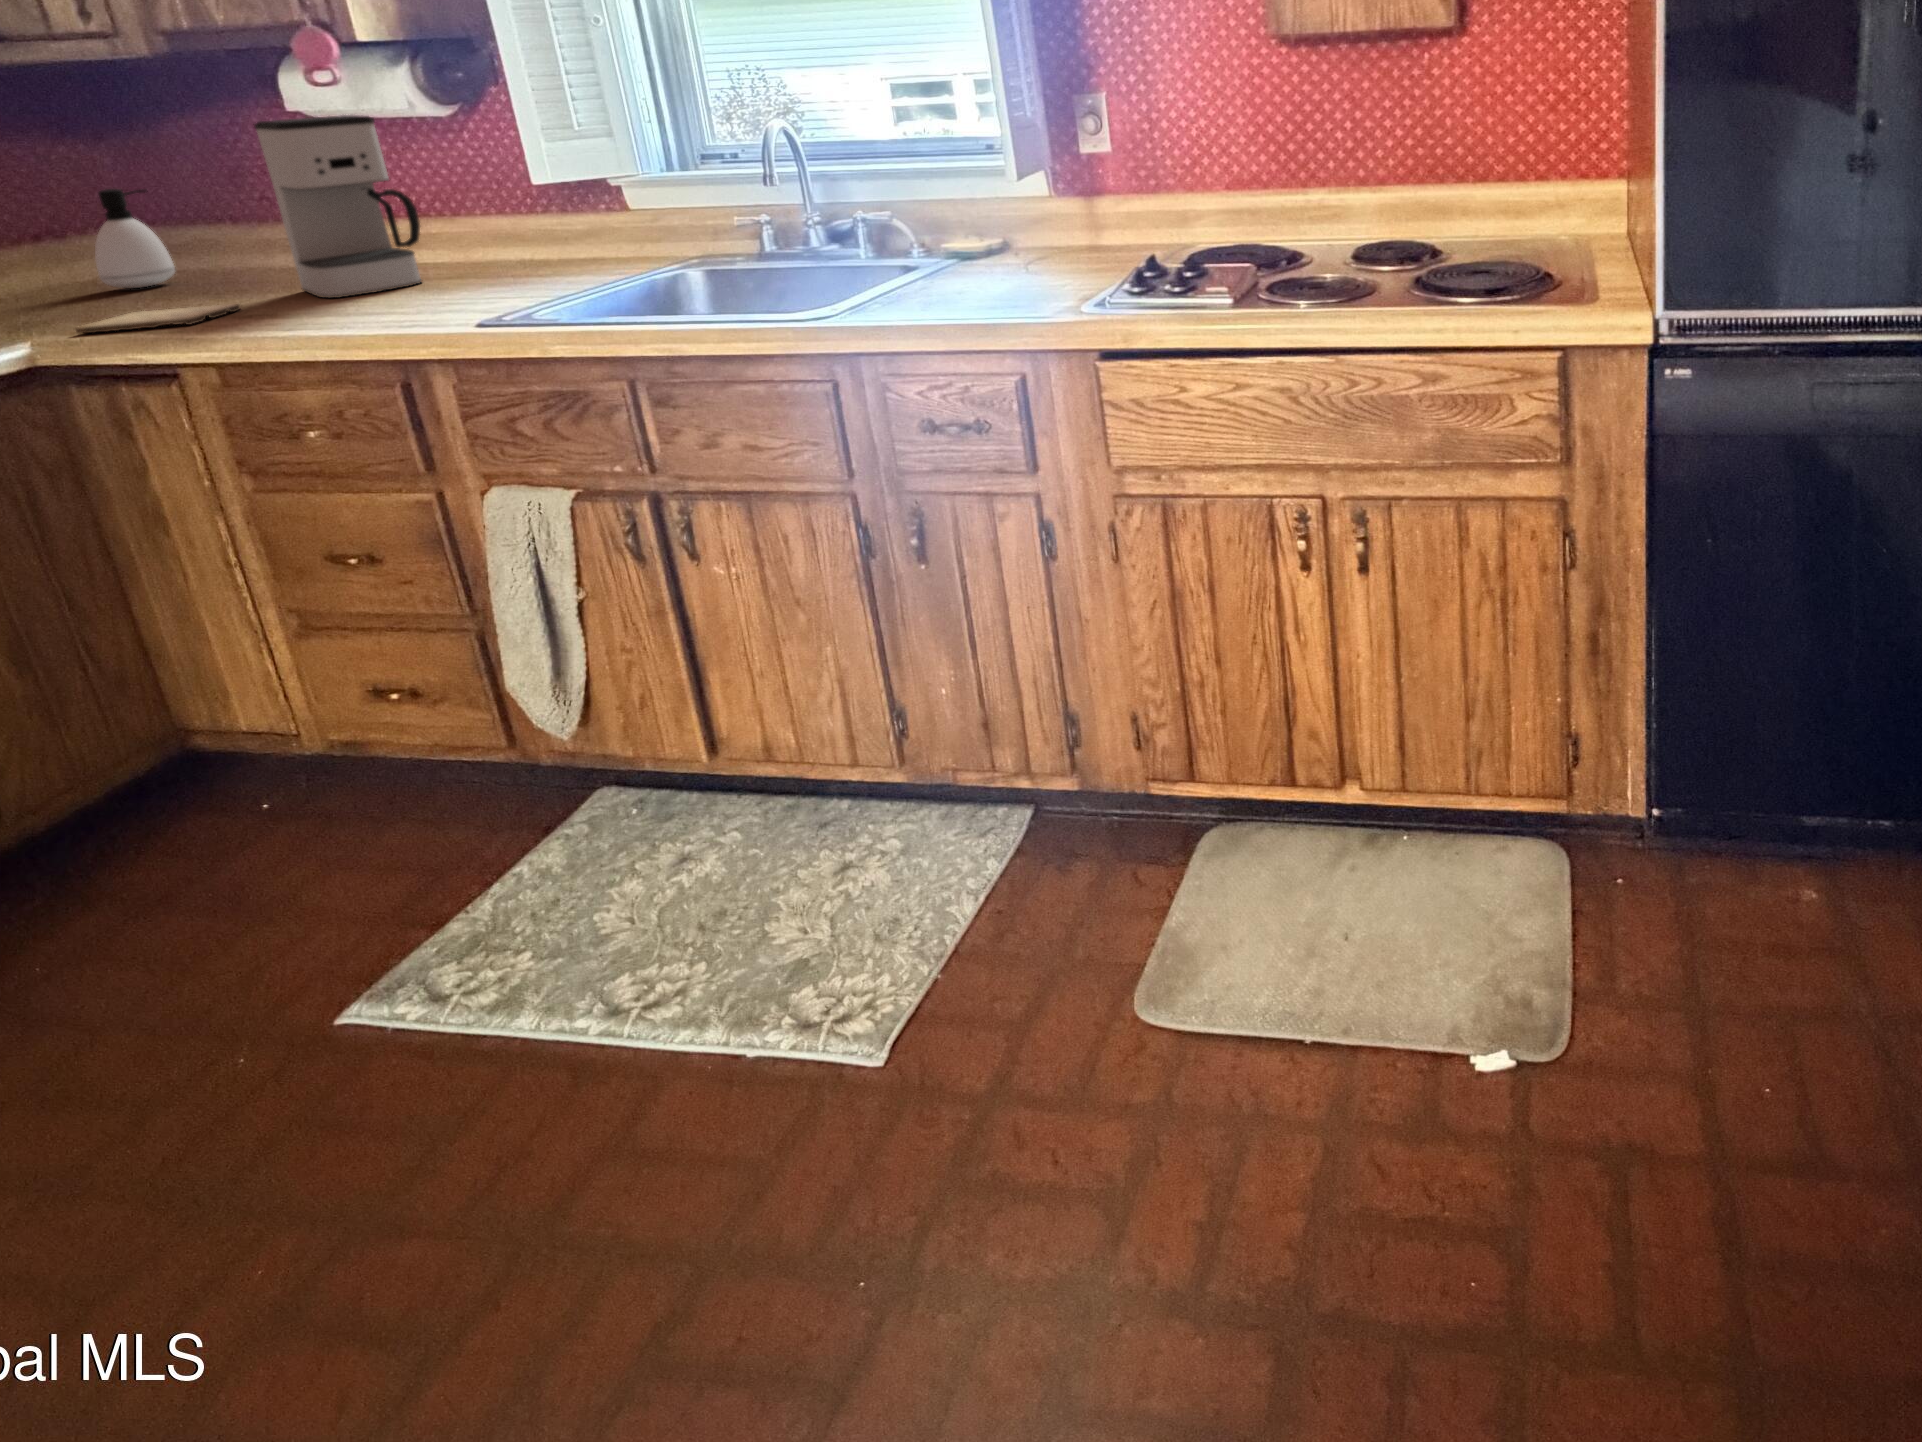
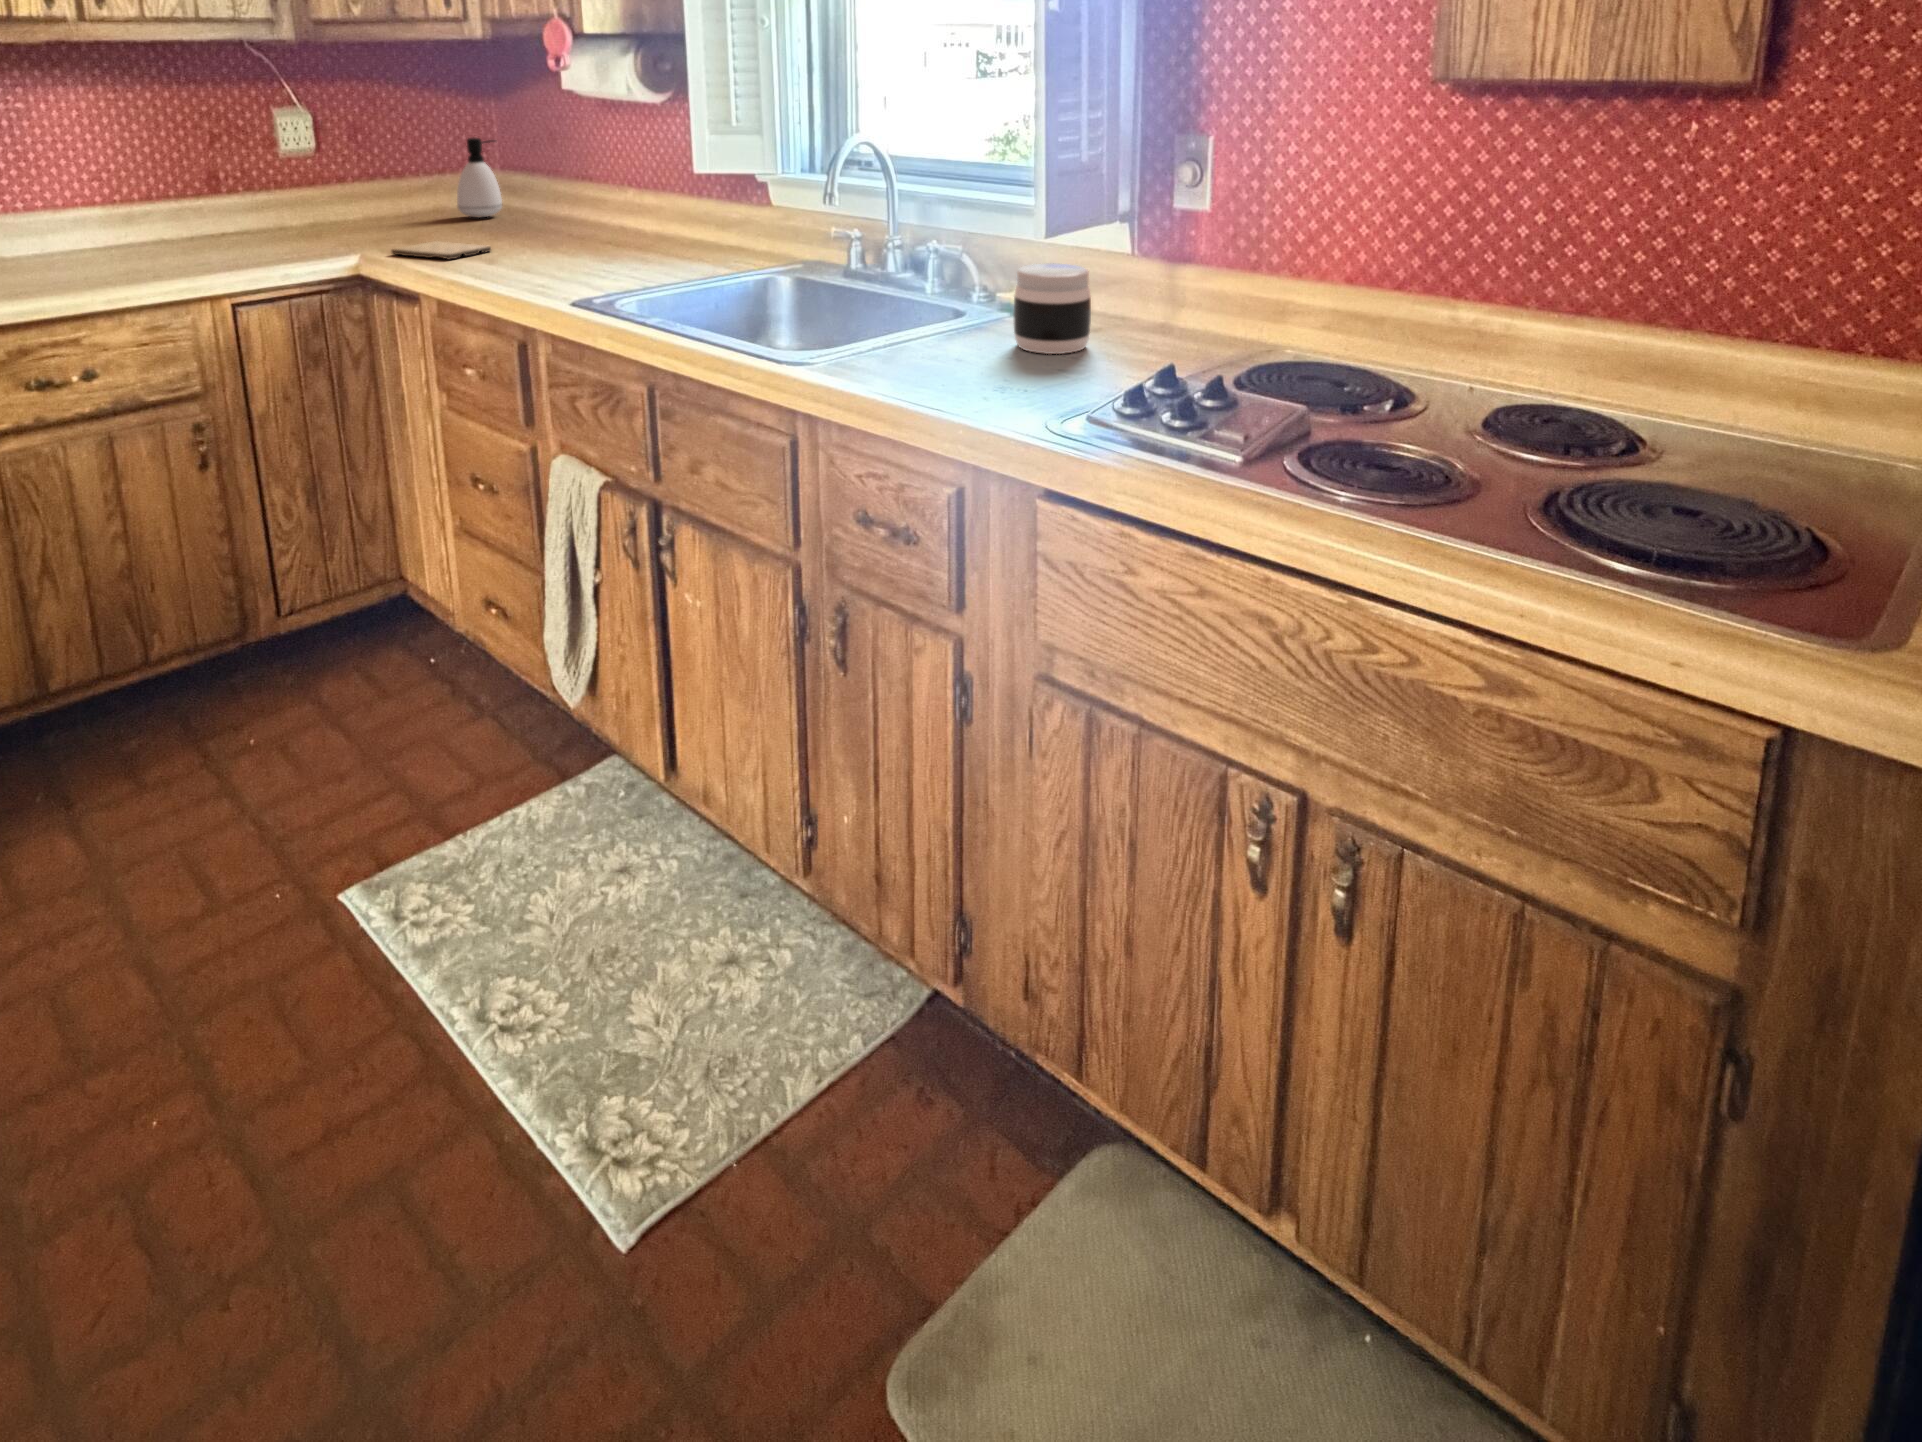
coffee maker: present [254,115,422,298] -> none [534,93,626,252]
jar: none [979,206,1047,278] -> present [1013,263,1091,354]

